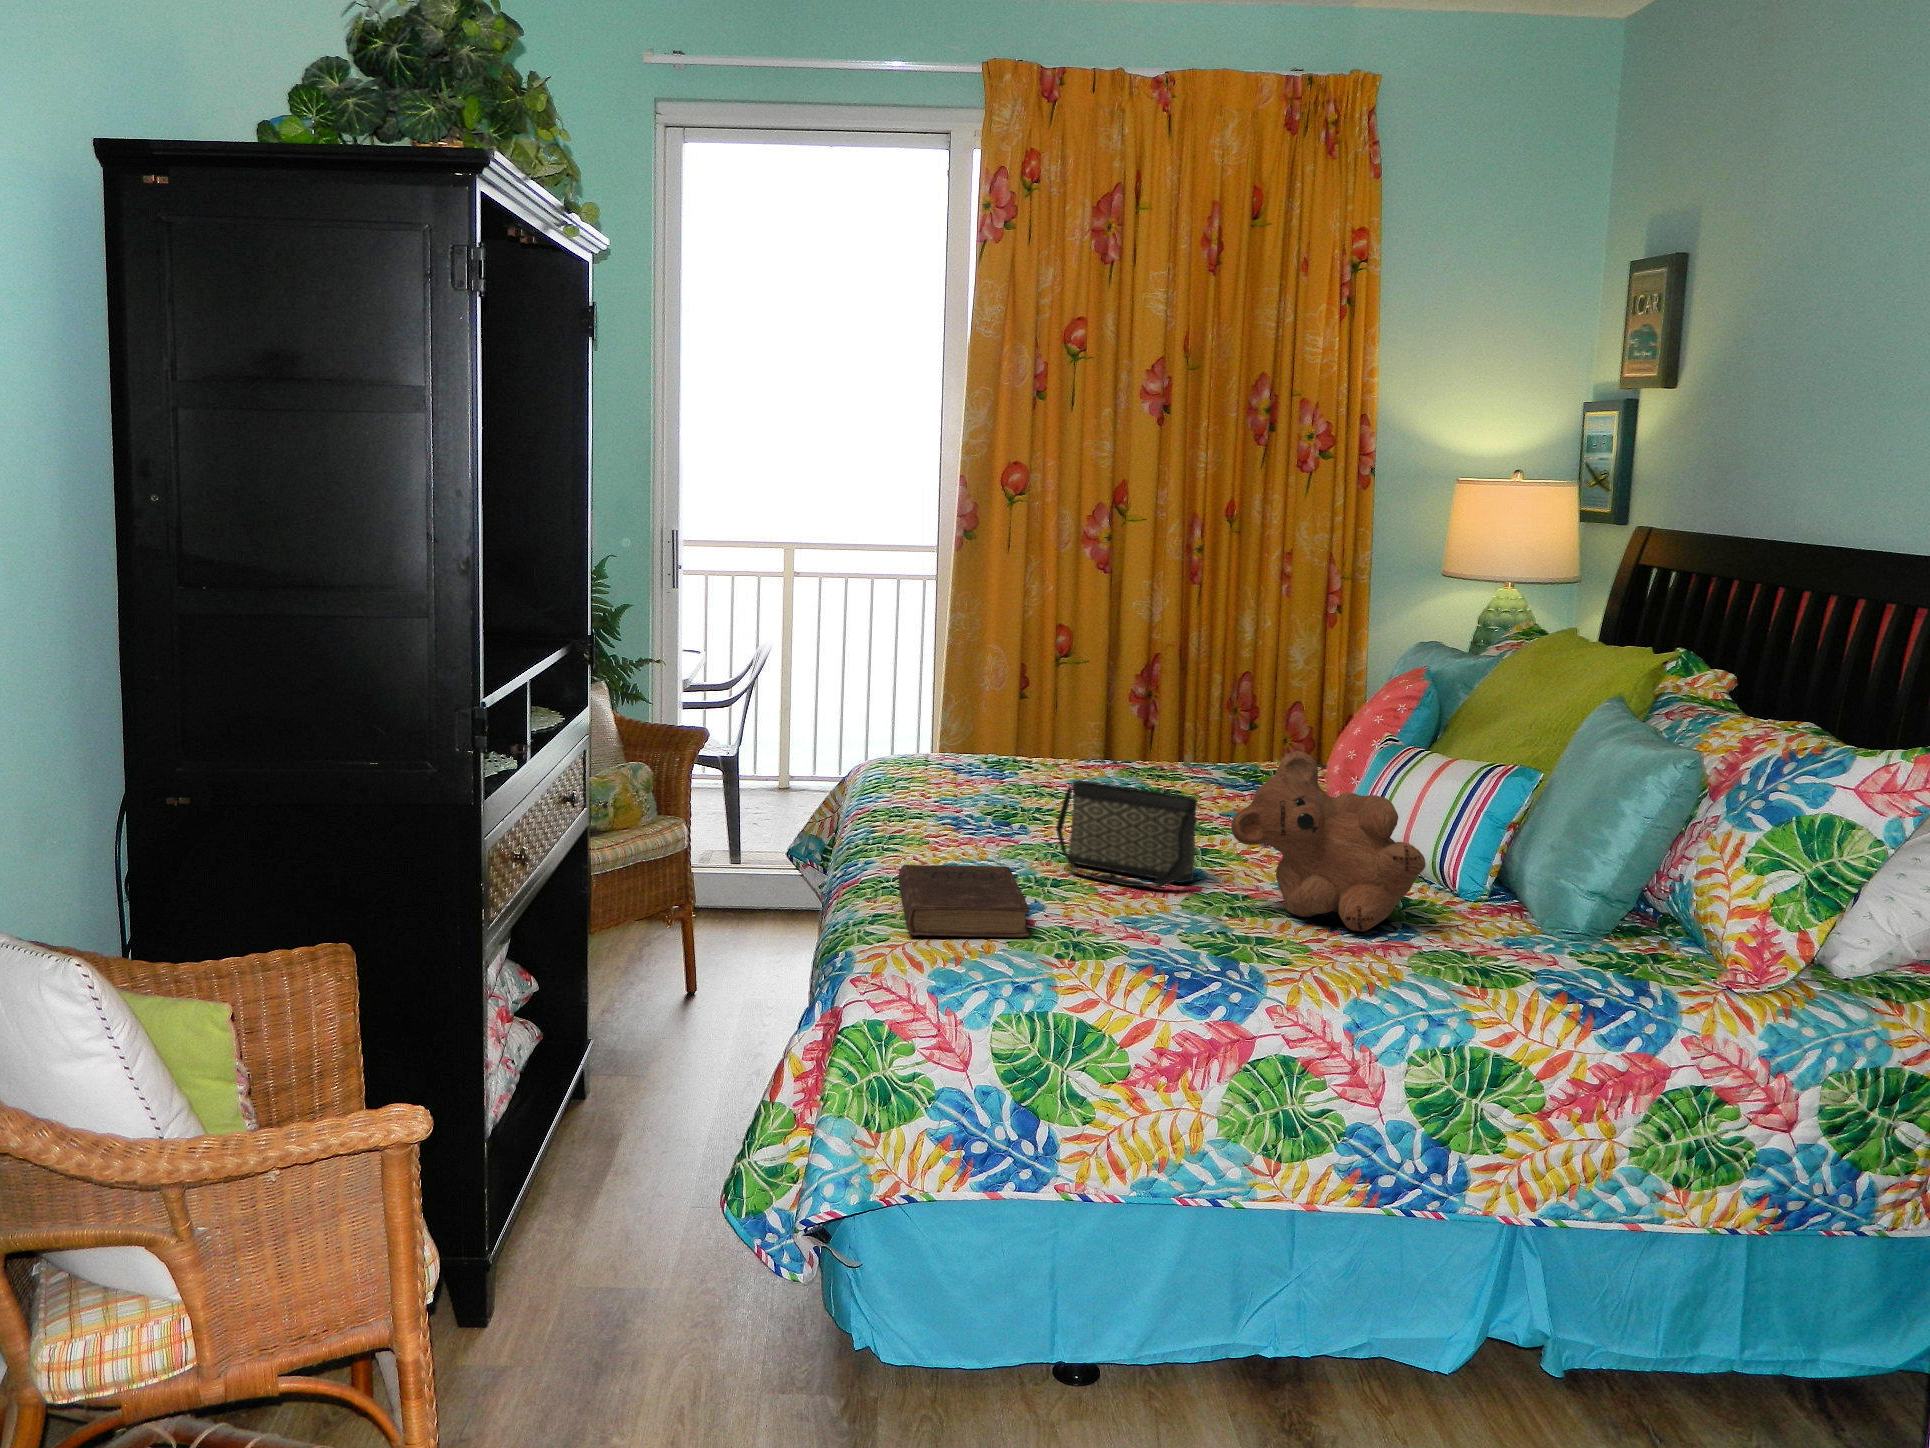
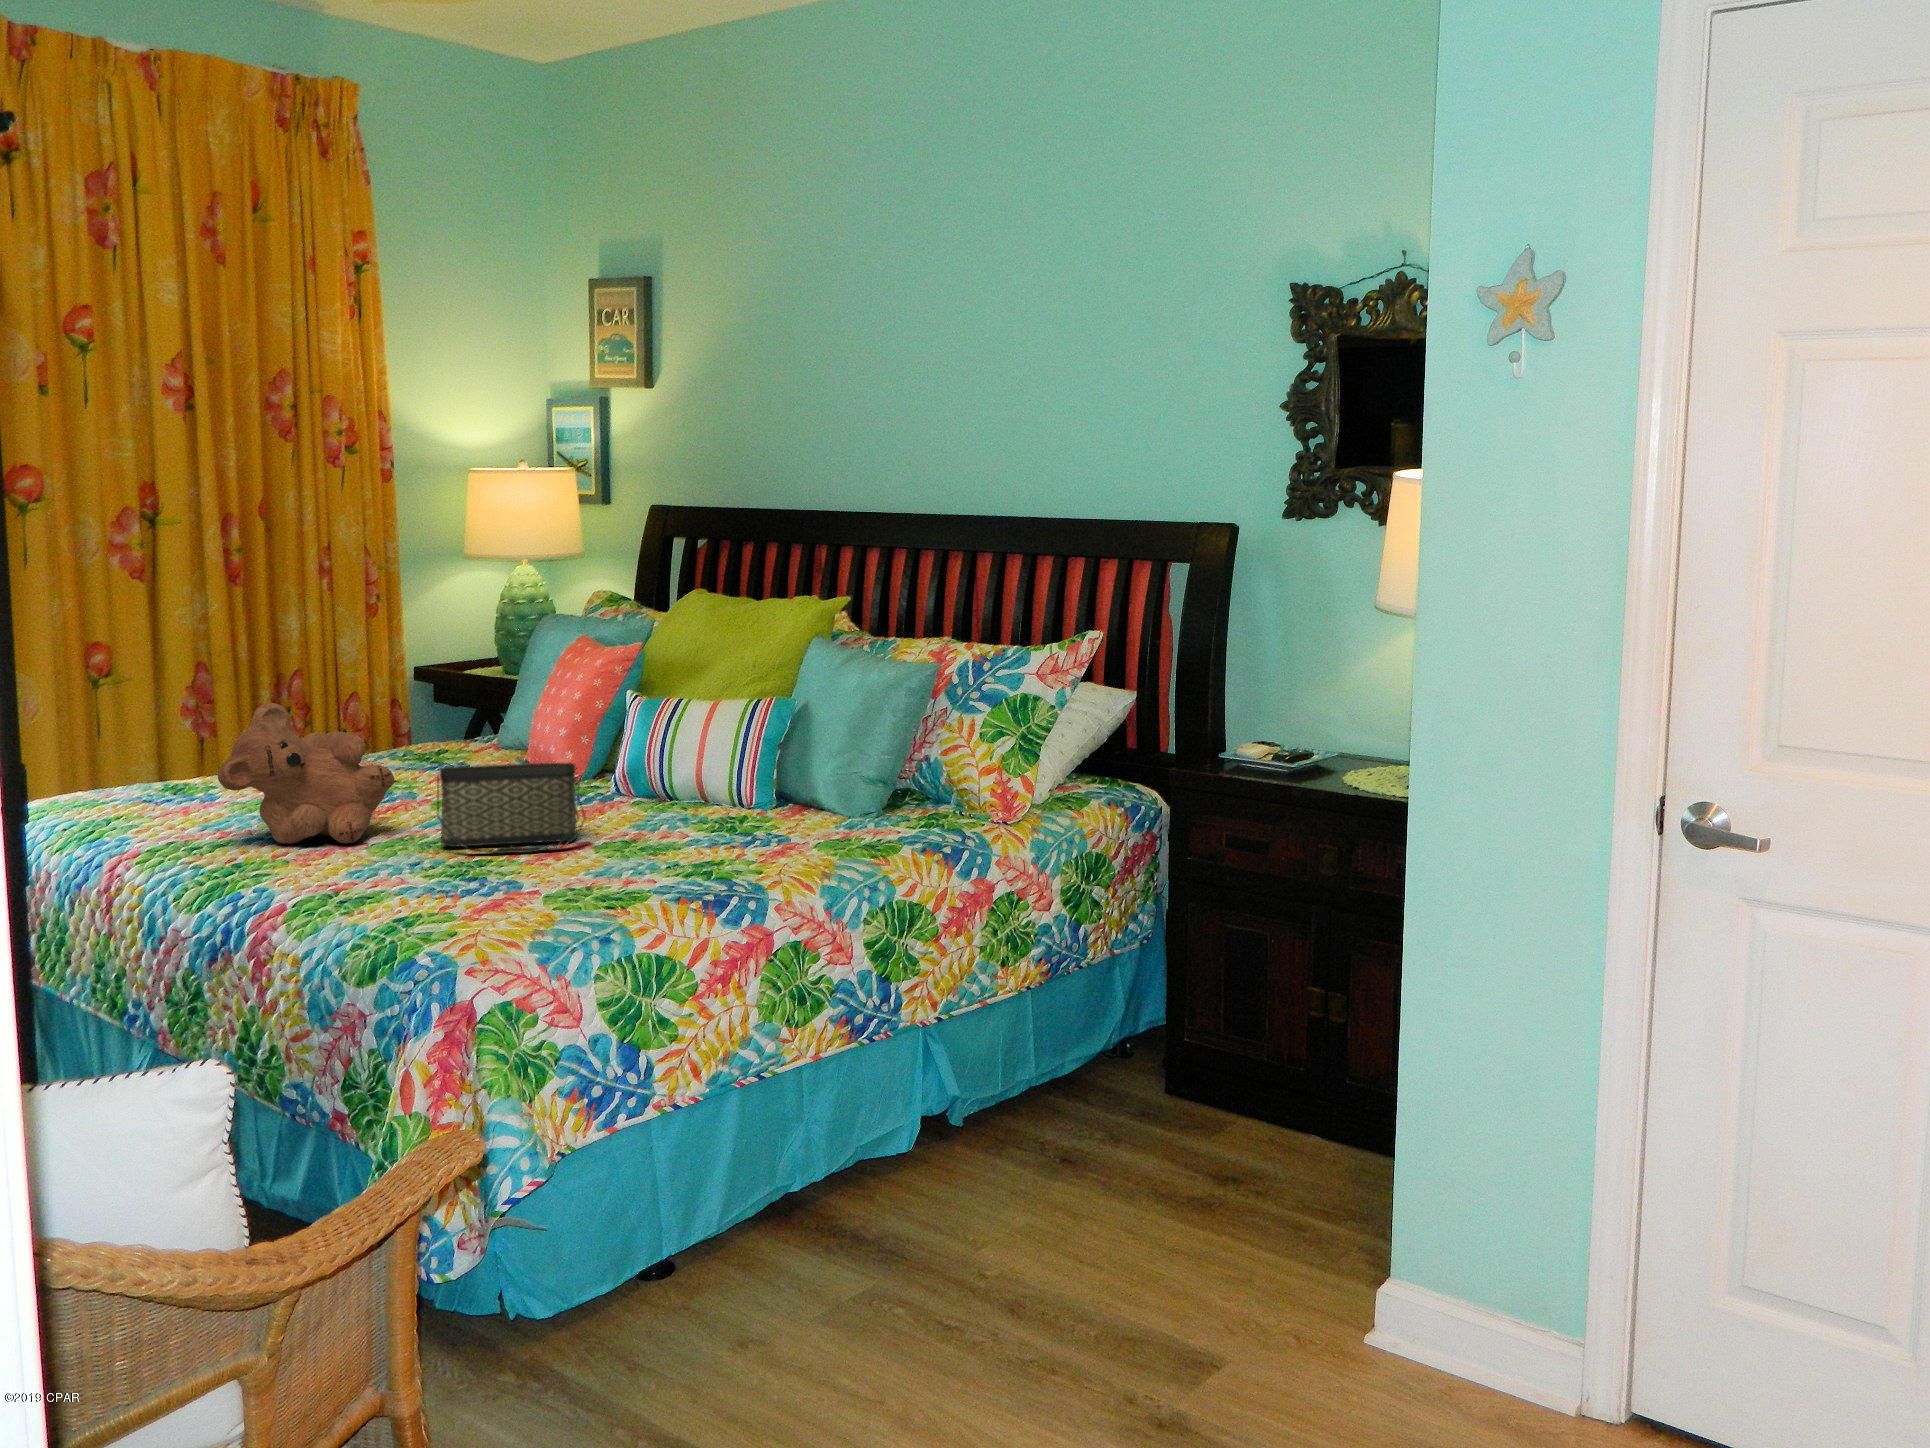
teddy bear: present [1231,751,1426,932] -> present [218,703,395,844]
book: present [899,865,1030,937] -> none [349,855,548,927]

